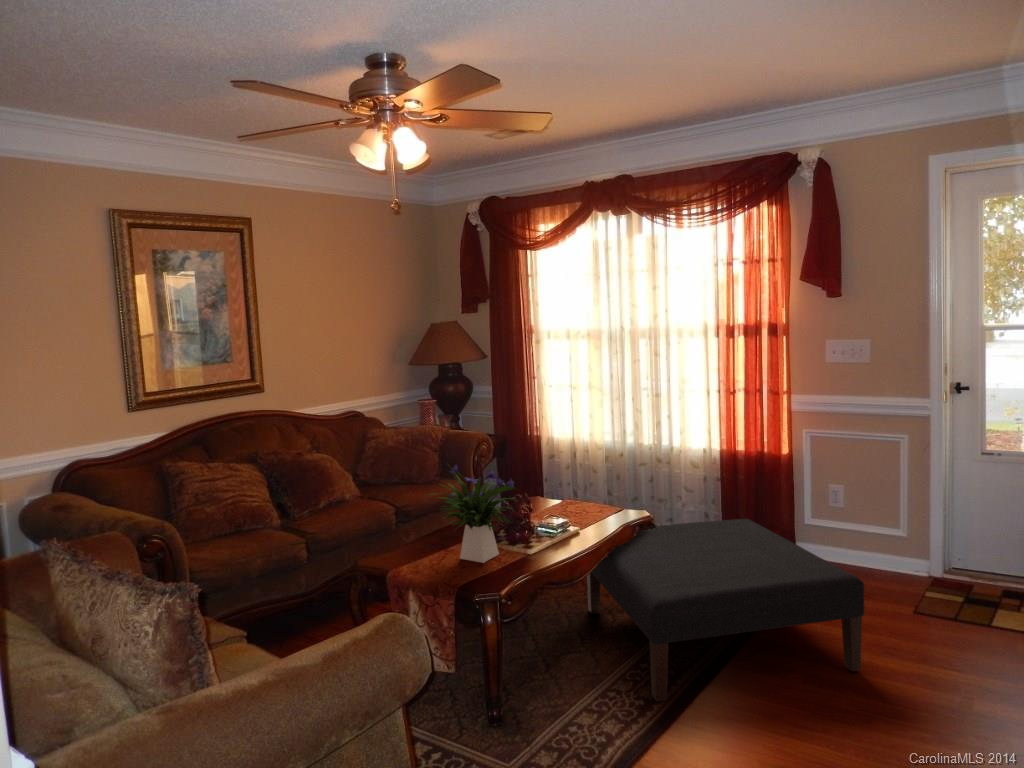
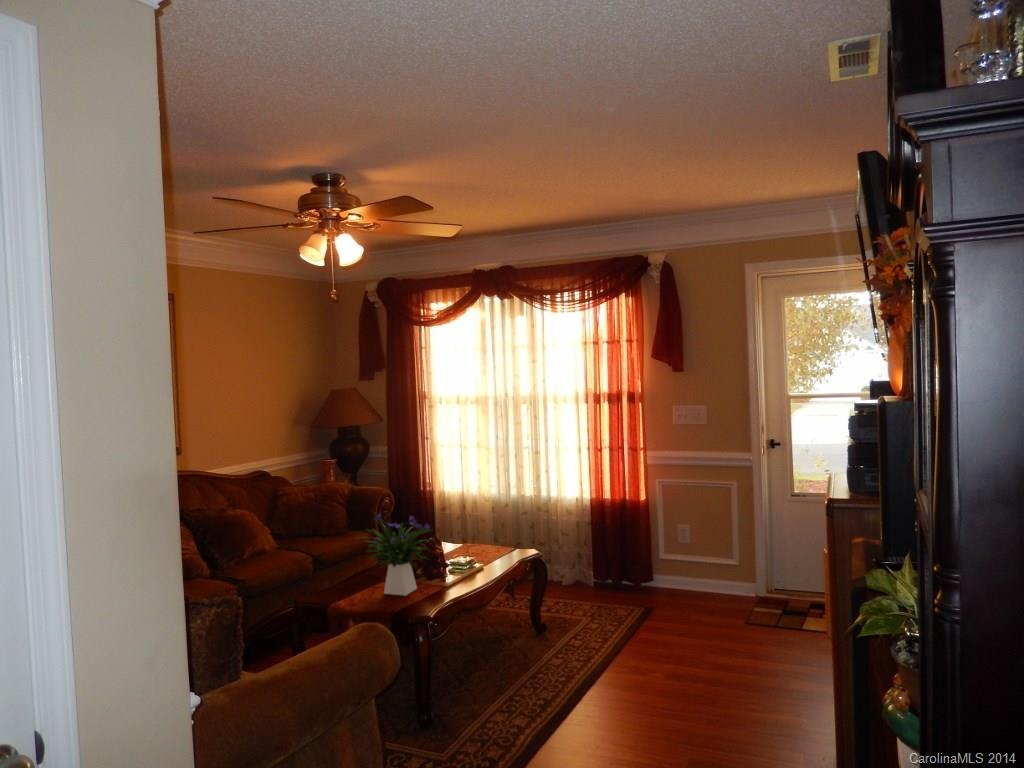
ottoman: present [587,519,864,701] -> none [484,554,708,701]

